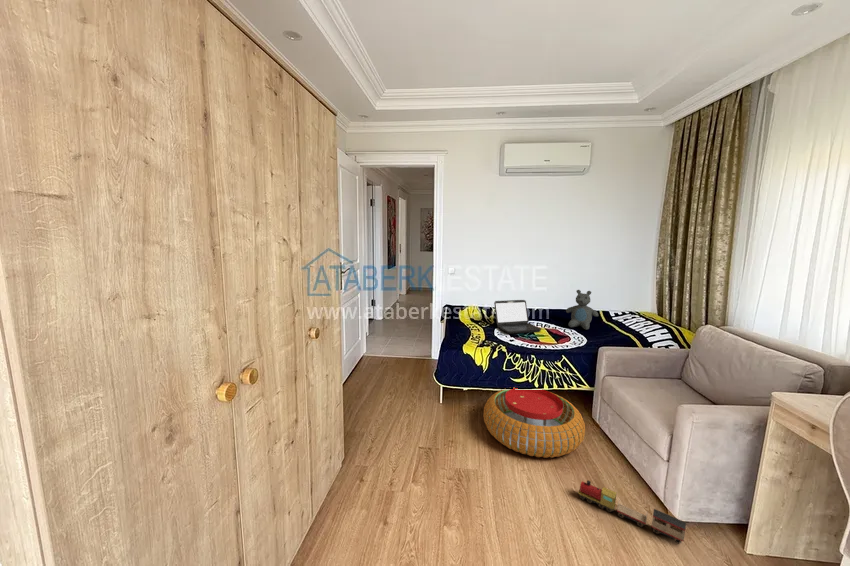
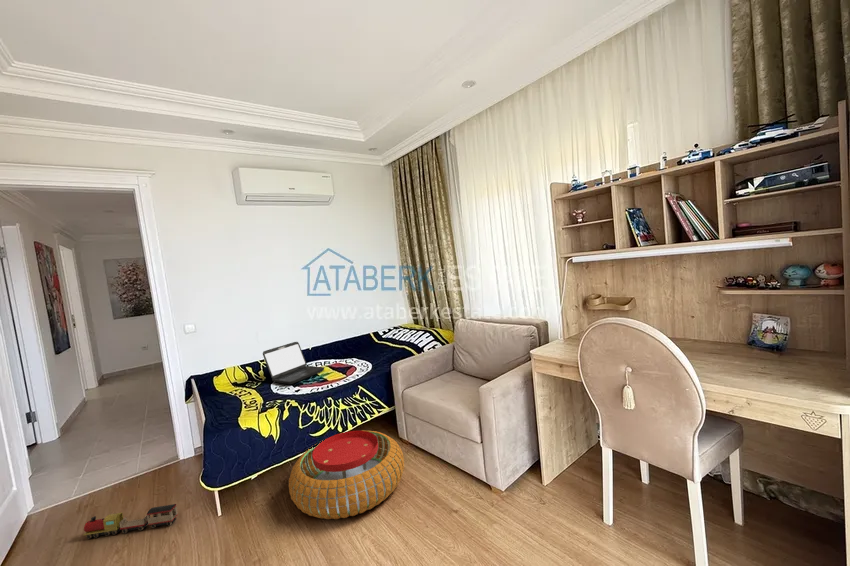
teddy bear: present [566,290,598,330] -> none [341,316,372,357]
toy train: present [578,481,686,544] -> present [84,504,178,539]

